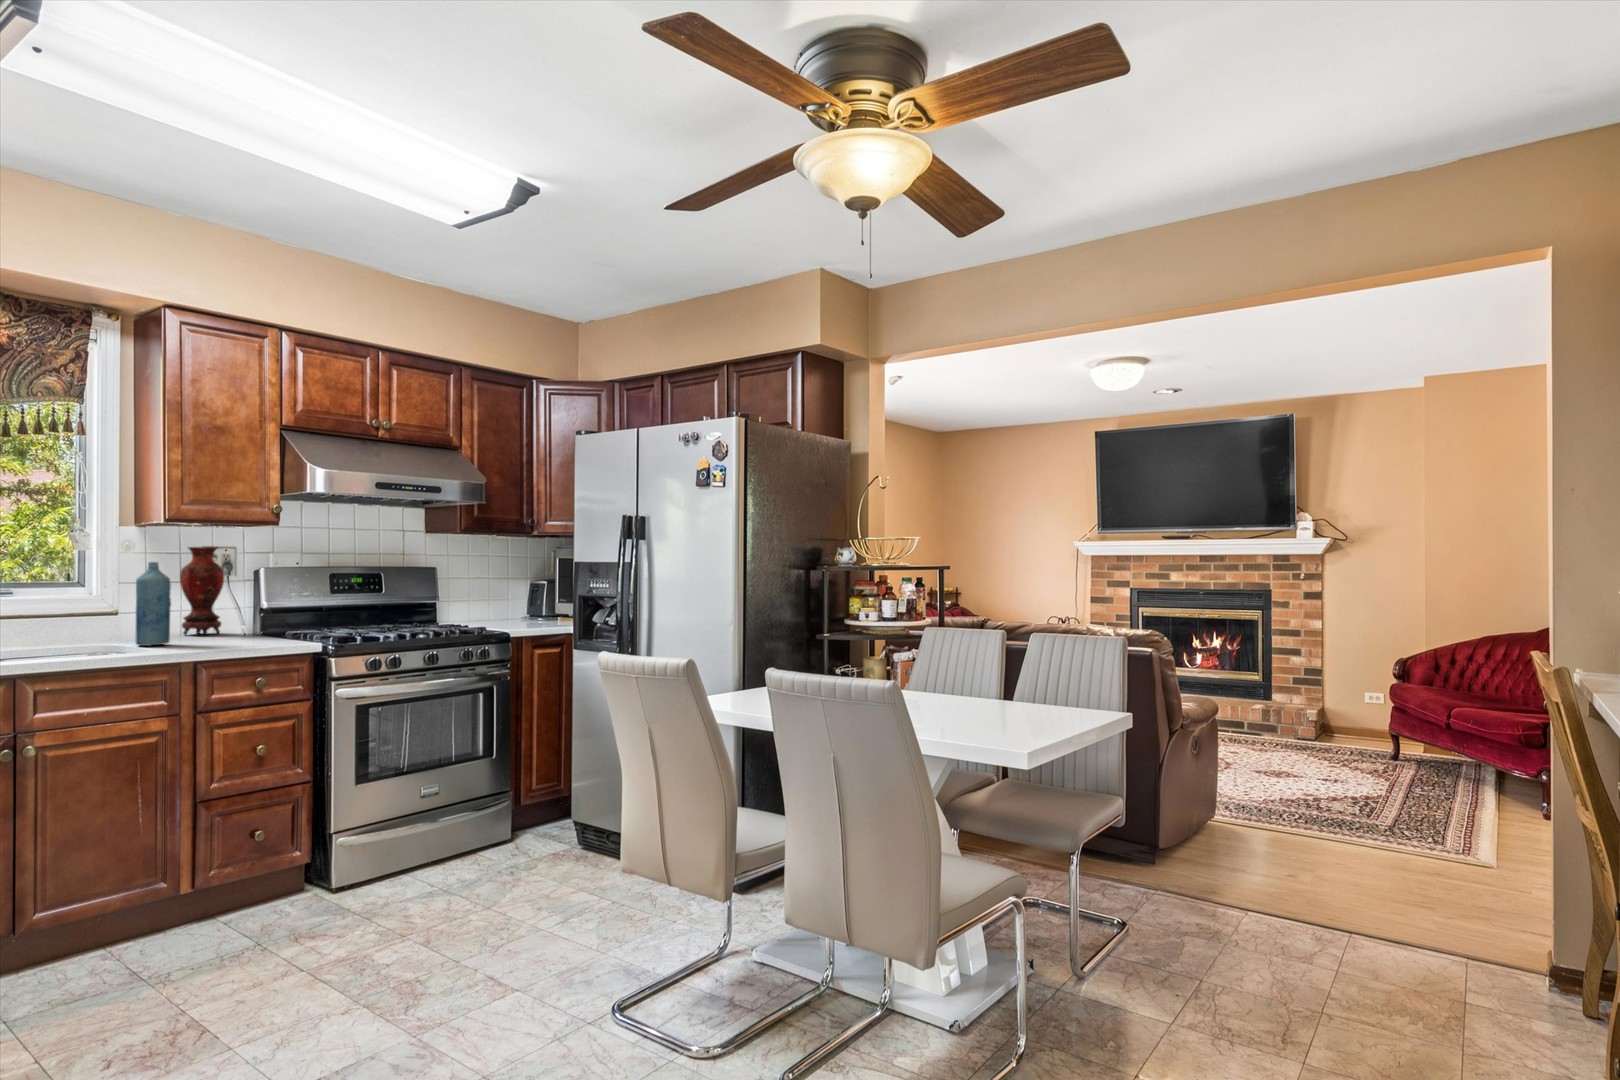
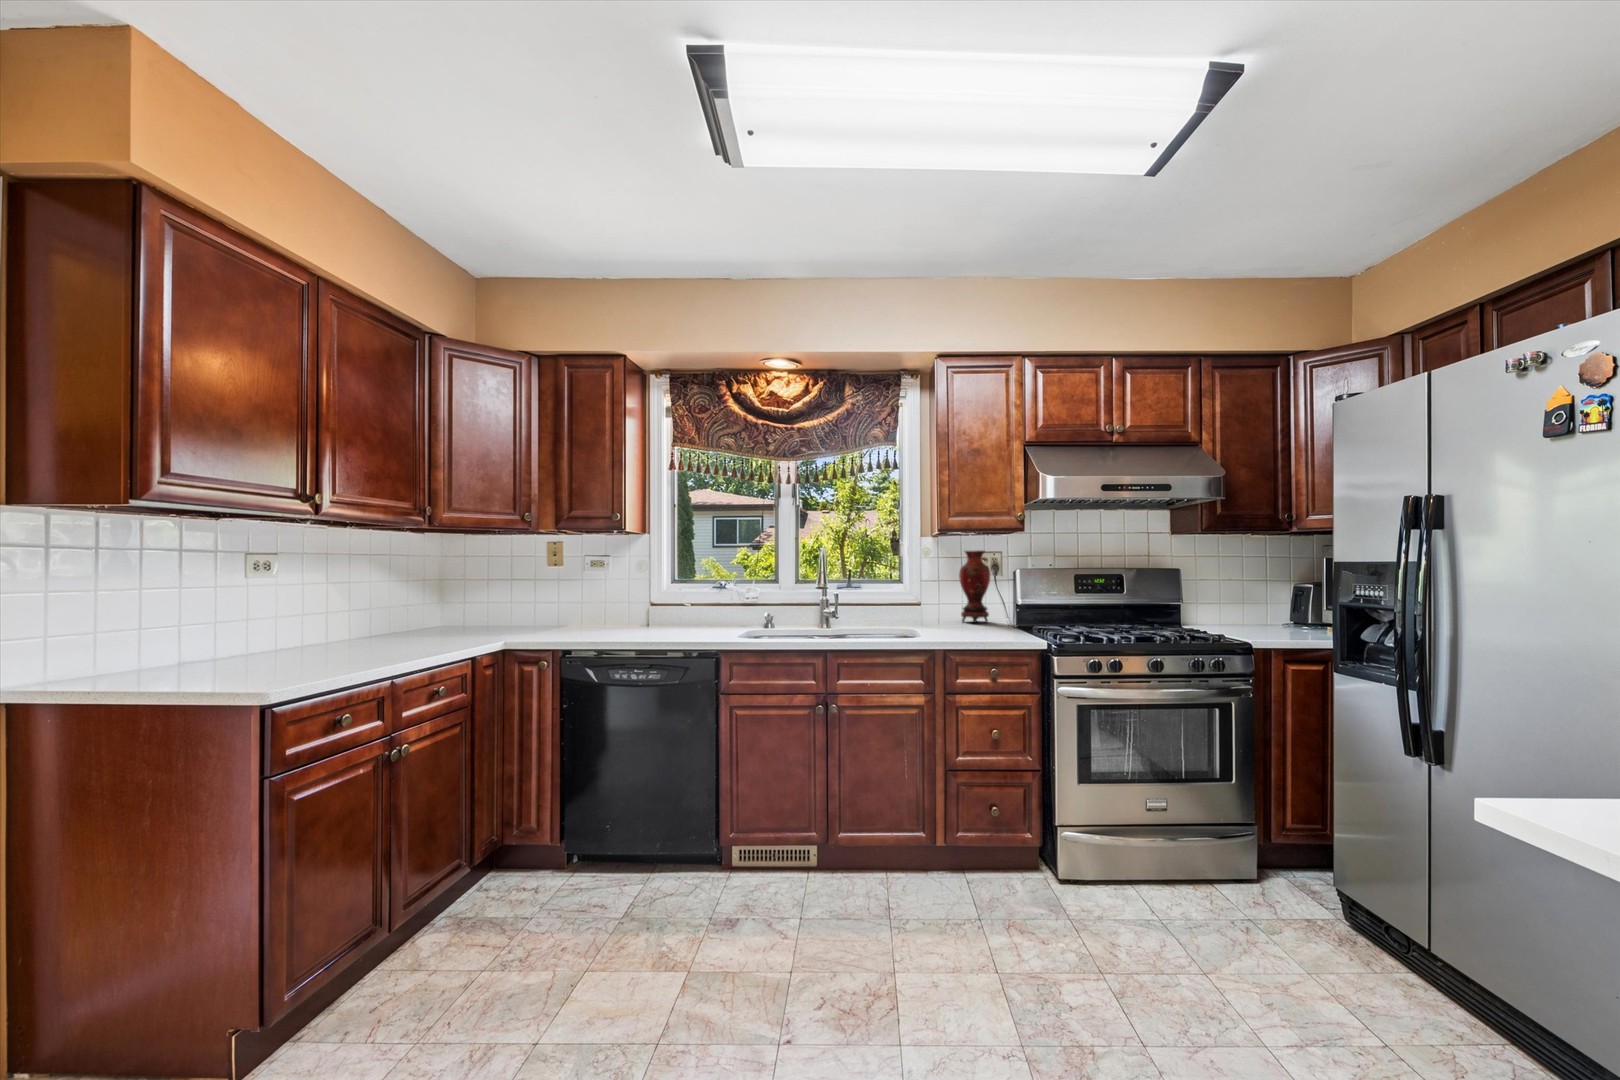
bottle: present [136,562,171,646] -> none [918,564,941,631]

